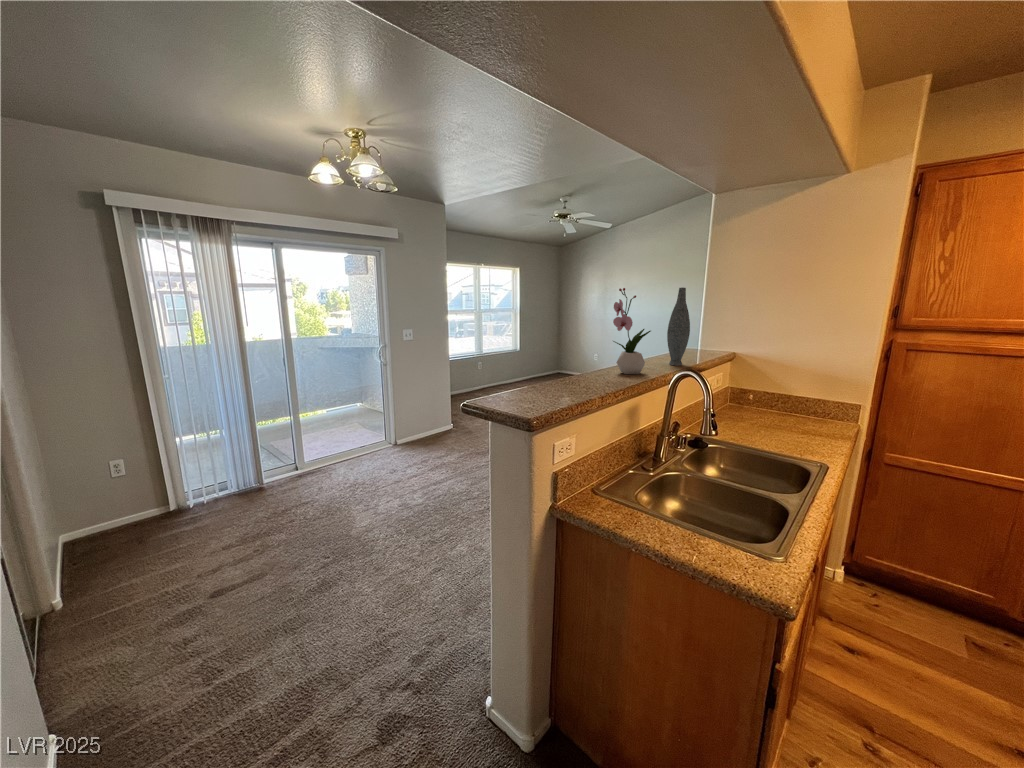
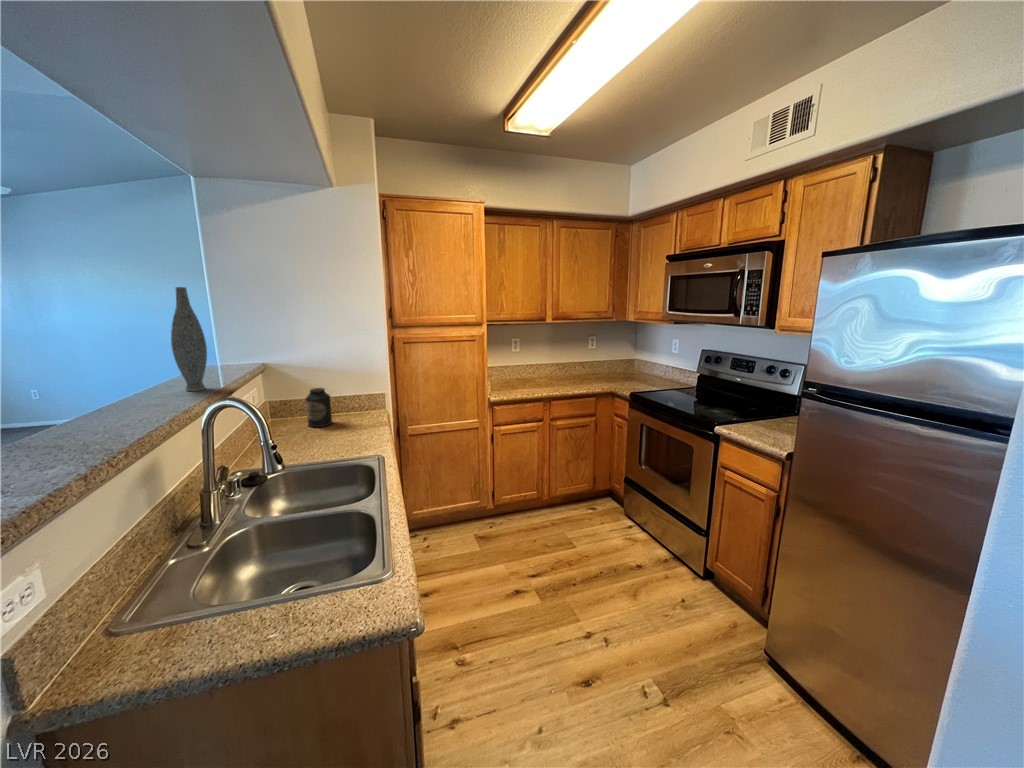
flower arrangement: present [613,288,651,374] -> none [59,286,149,421]
canister: none [760,384,790,422] -> present [306,388,332,427]

